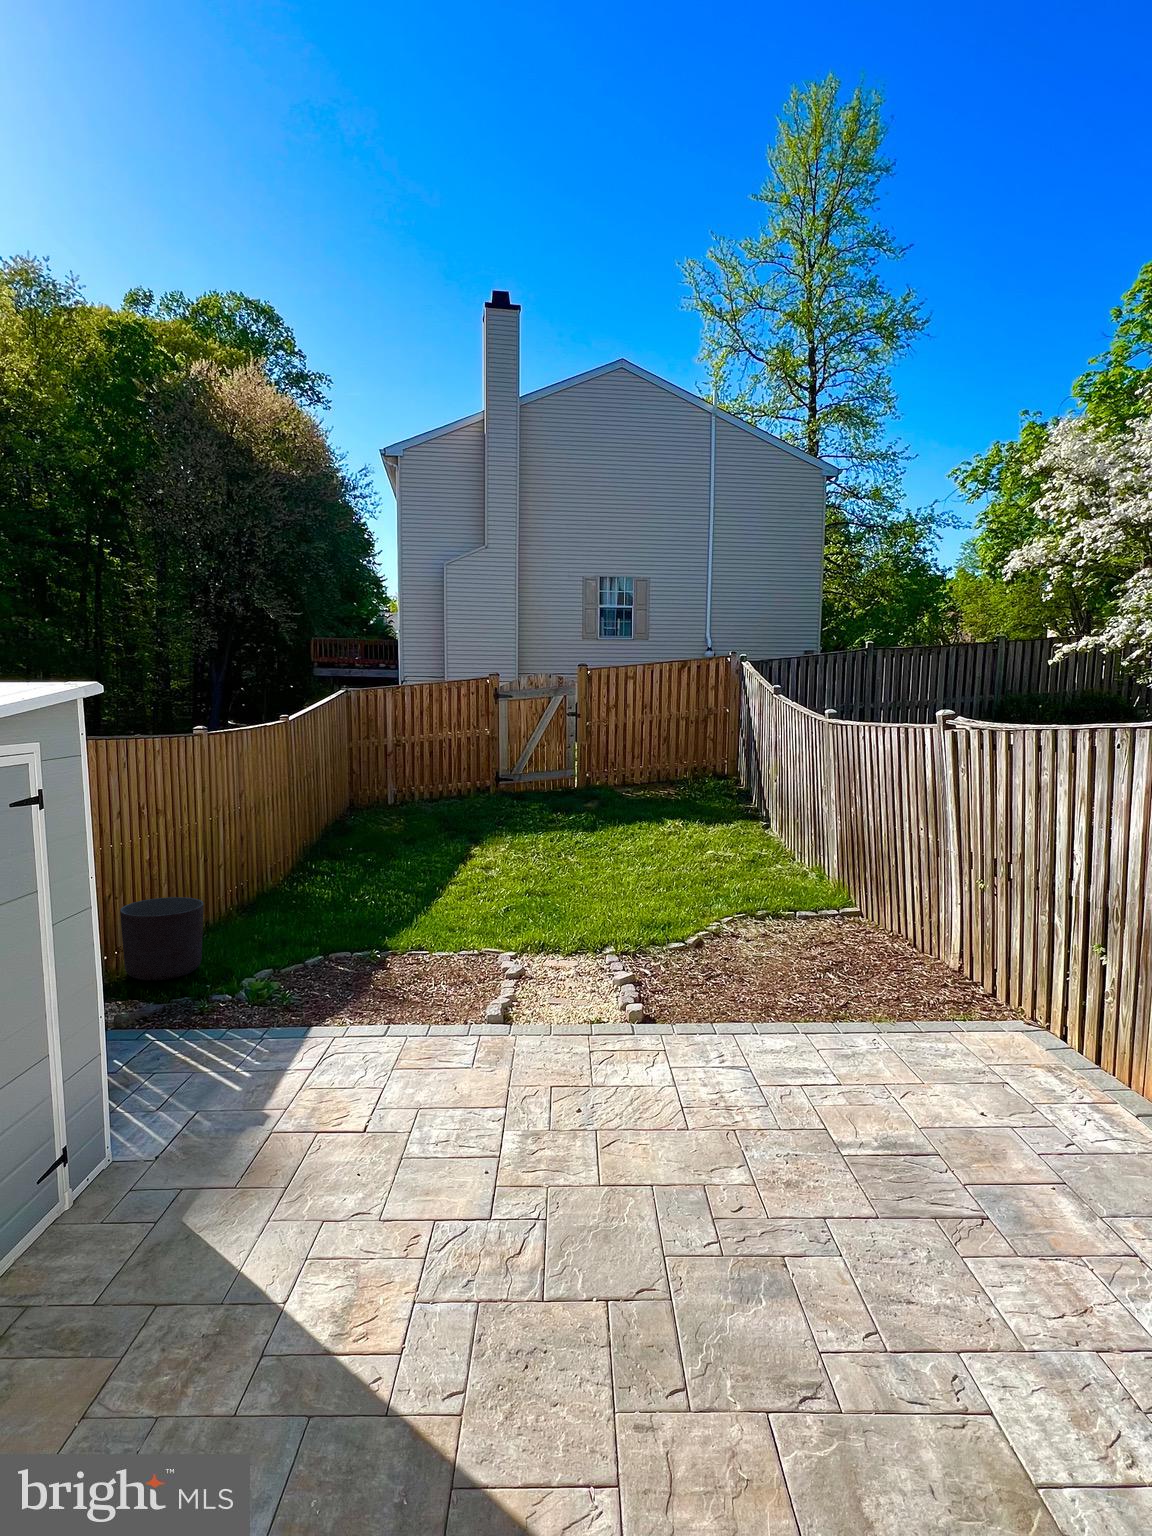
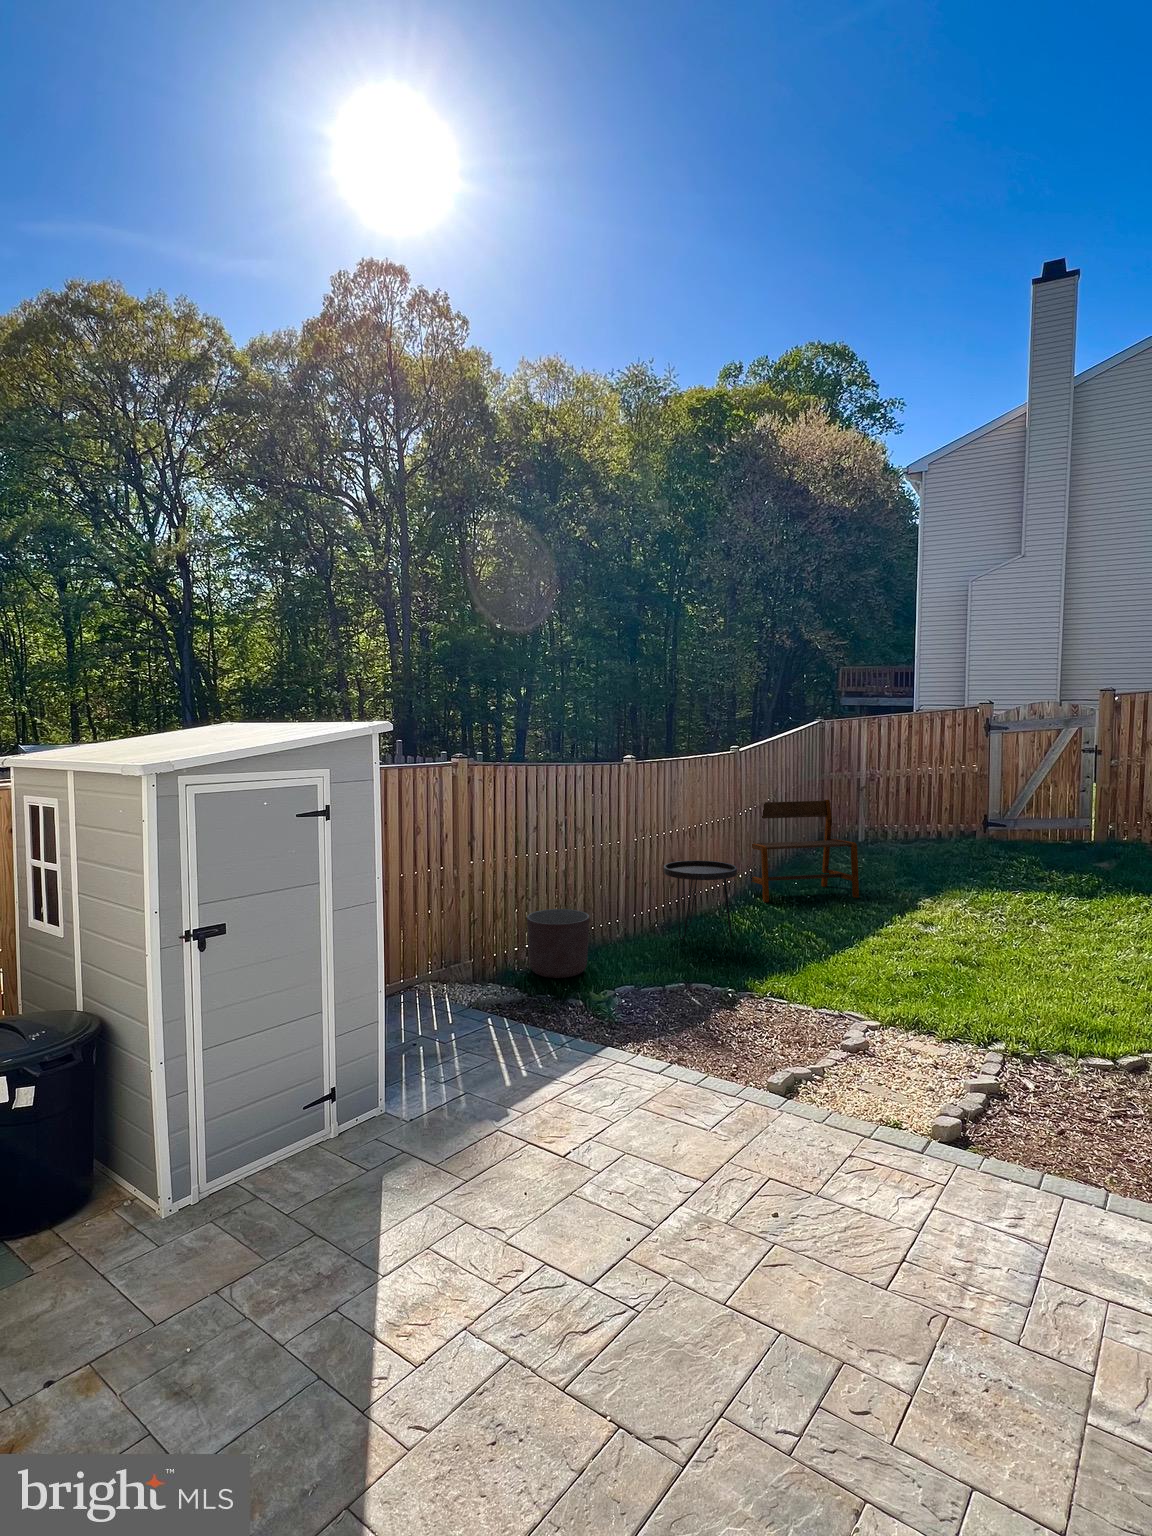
bench: none [298,762,414,870] -> present [751,800,859,902]
side table: none [250,830,332,917] -> present [664,860,737,940]

